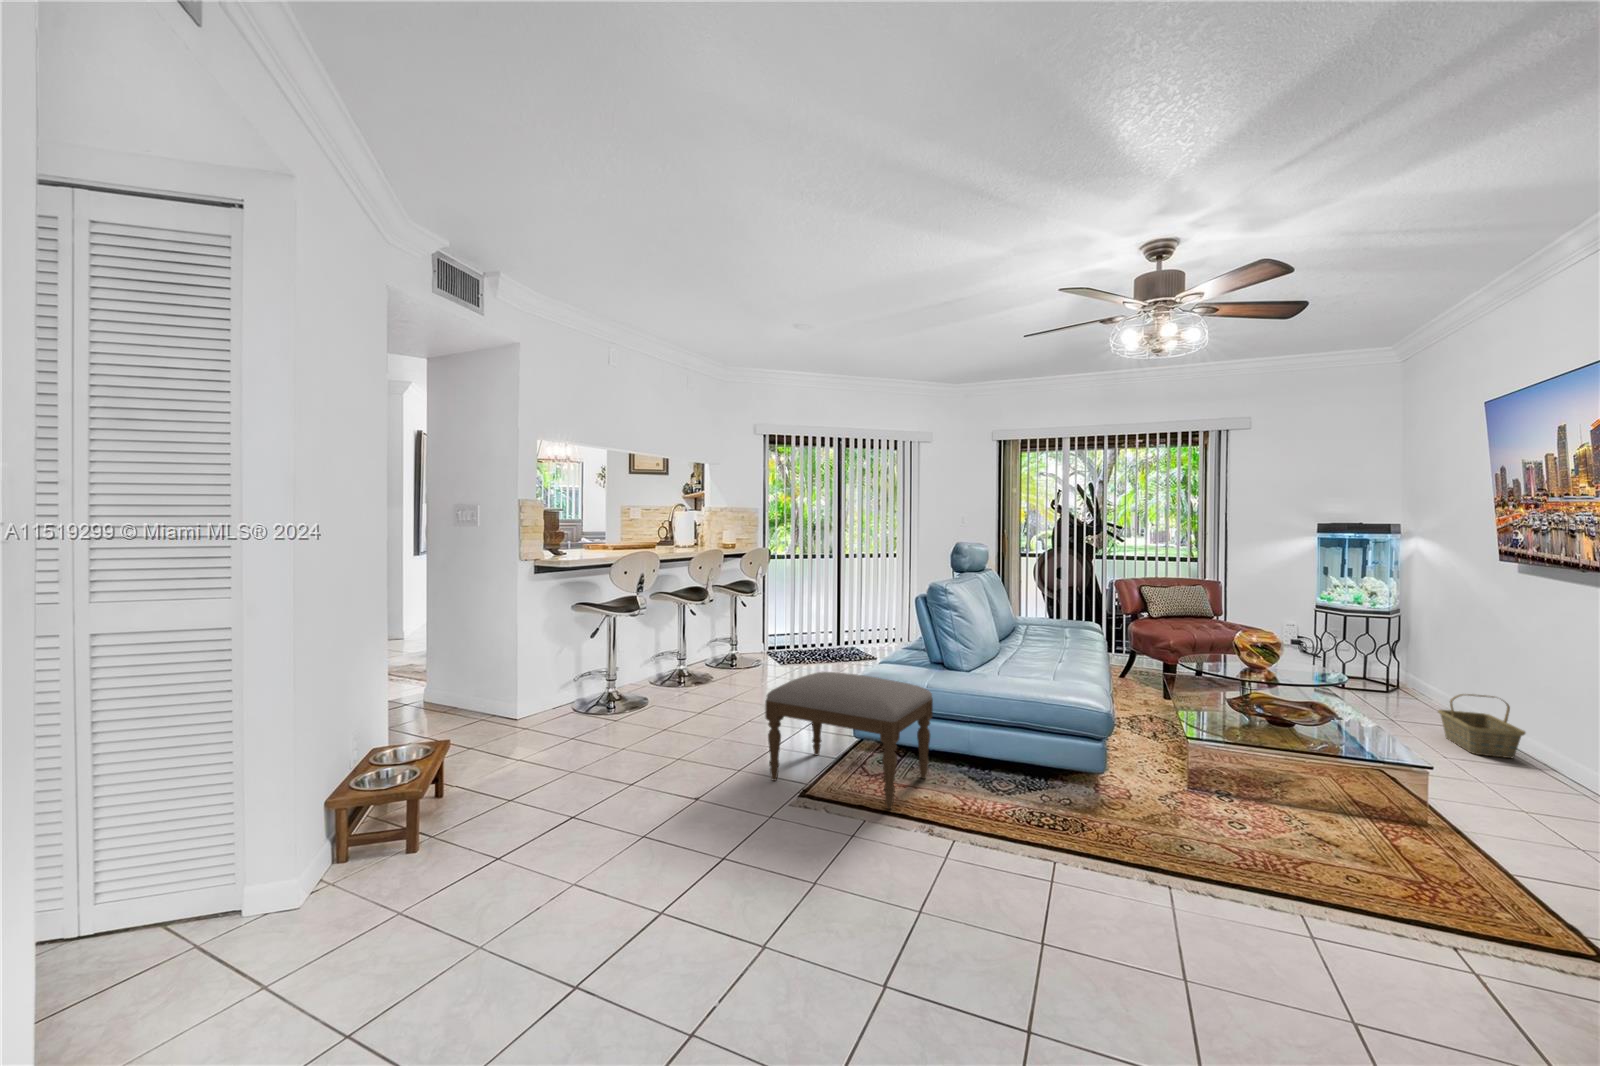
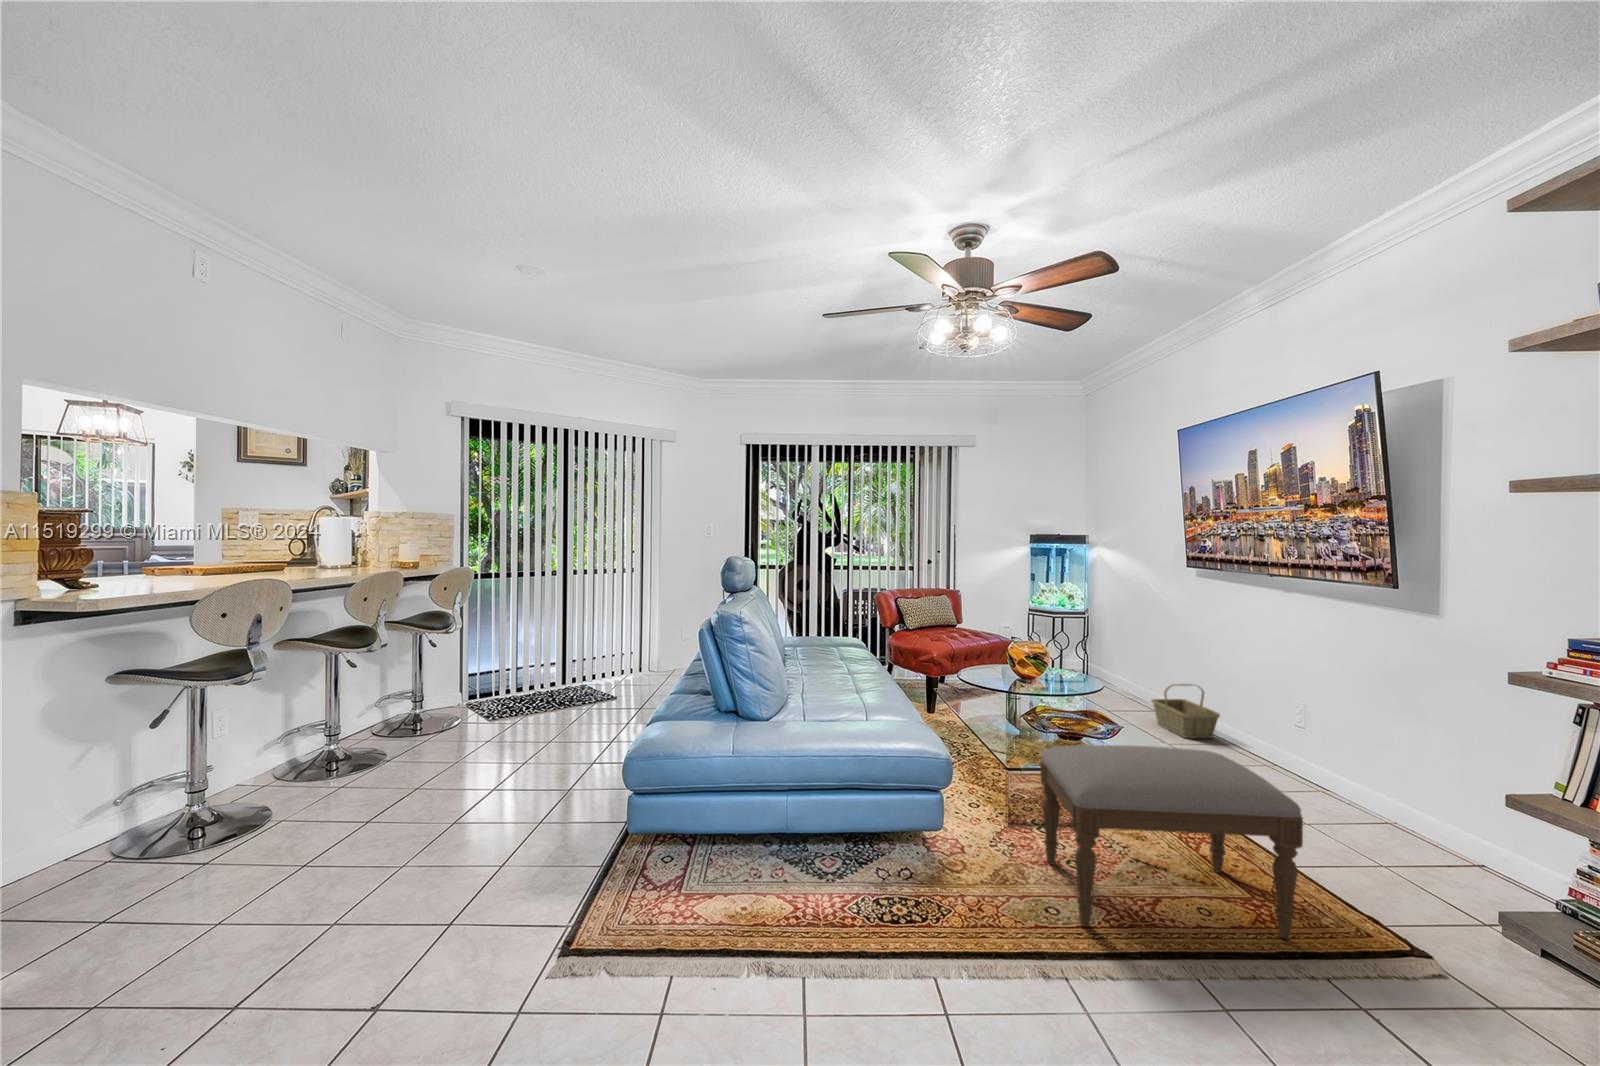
ottoman: present [765,672,933,809] -> present [1040,745,1303,939]

